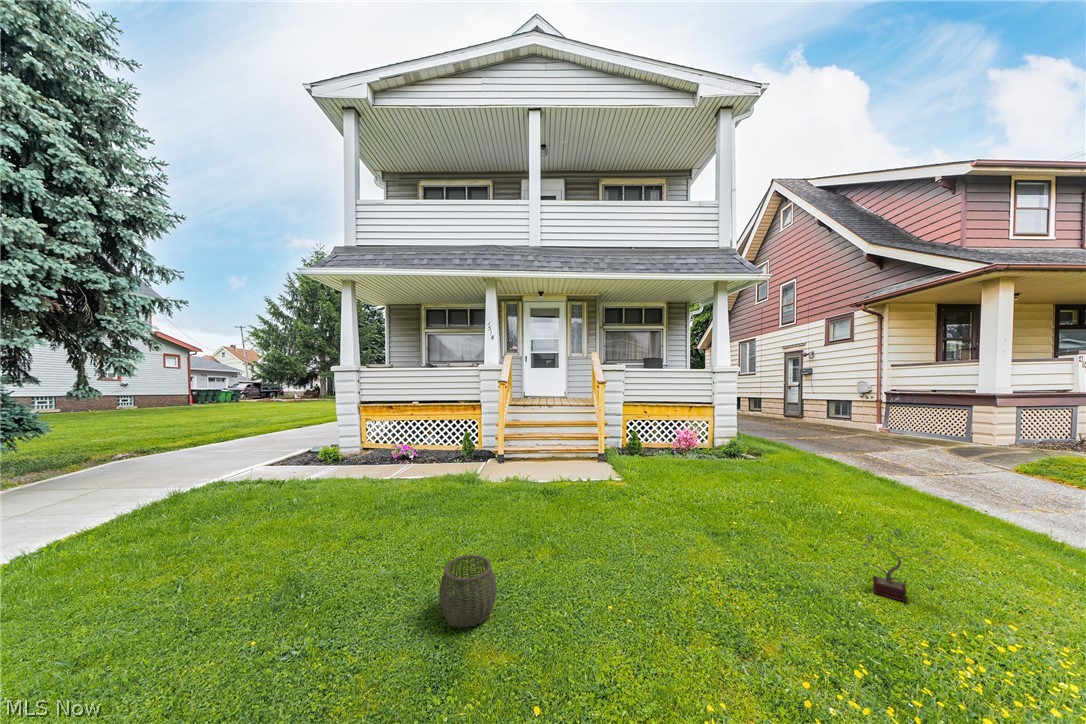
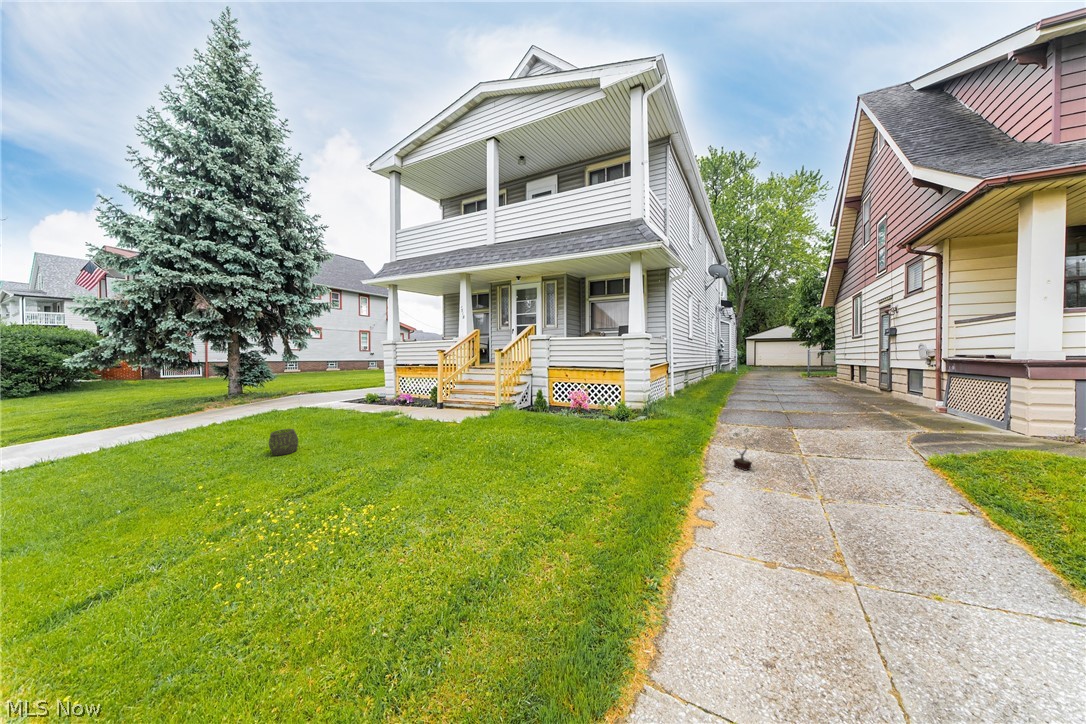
potted plant: present [862,529,944,601] -> present [733,429,759,471]

